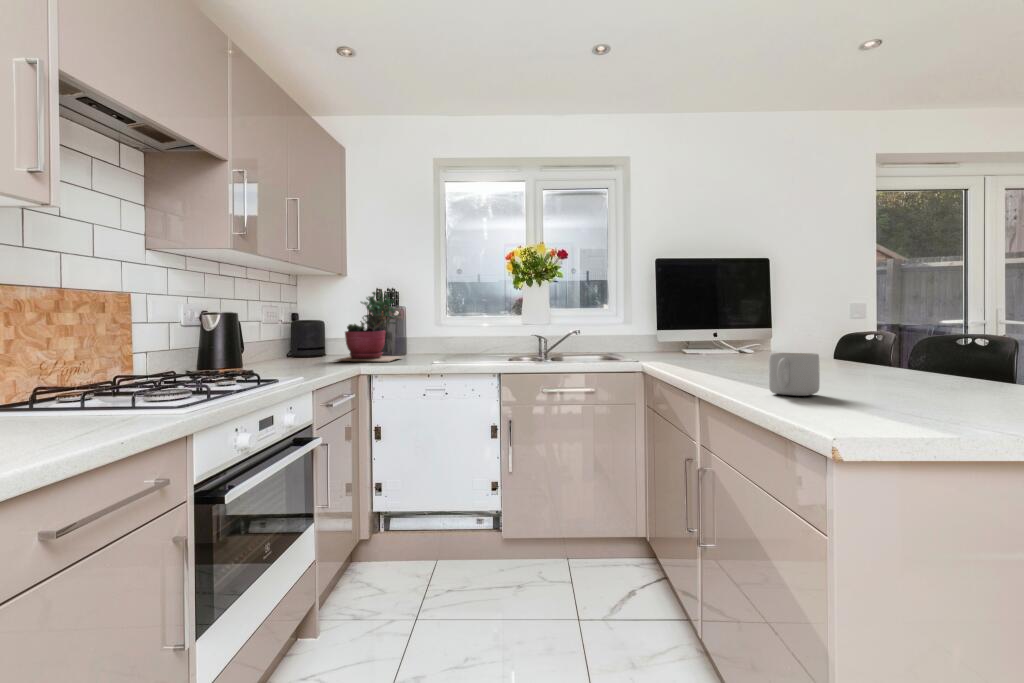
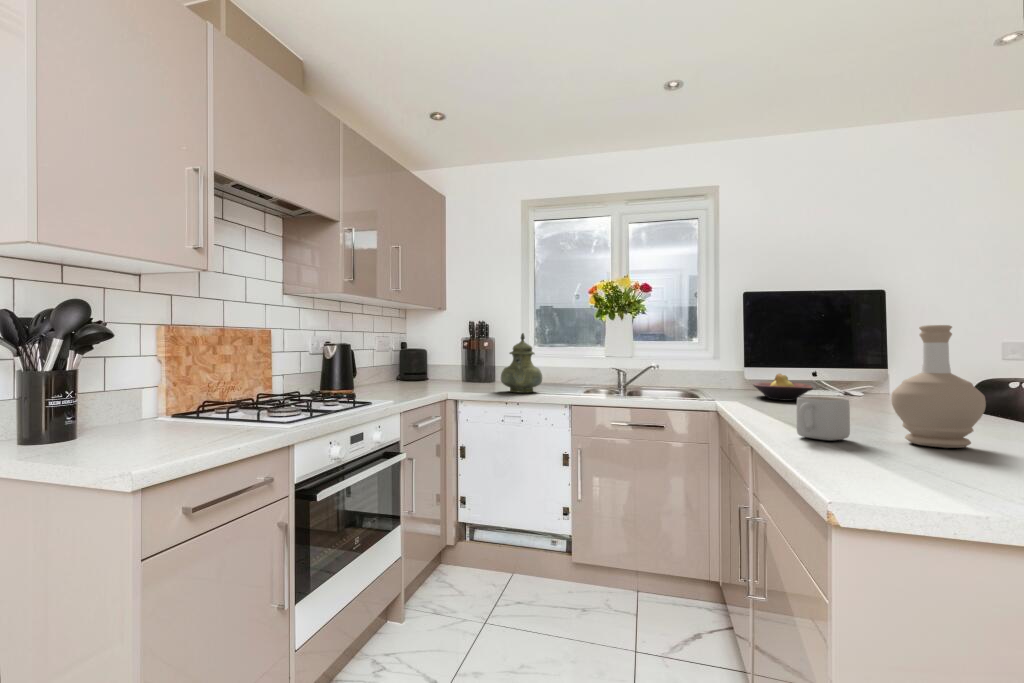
bottle: none [854,277,942,397] -> present [891,325,986,448]
succulent plant: present [336,292,401,361] -> none [429,325,492,388]
teapot: none [420,299,466,365] -> present [501,333,542,393]
fruit bowl: none [678,337,737,363] -> present [753,374,813,401]

